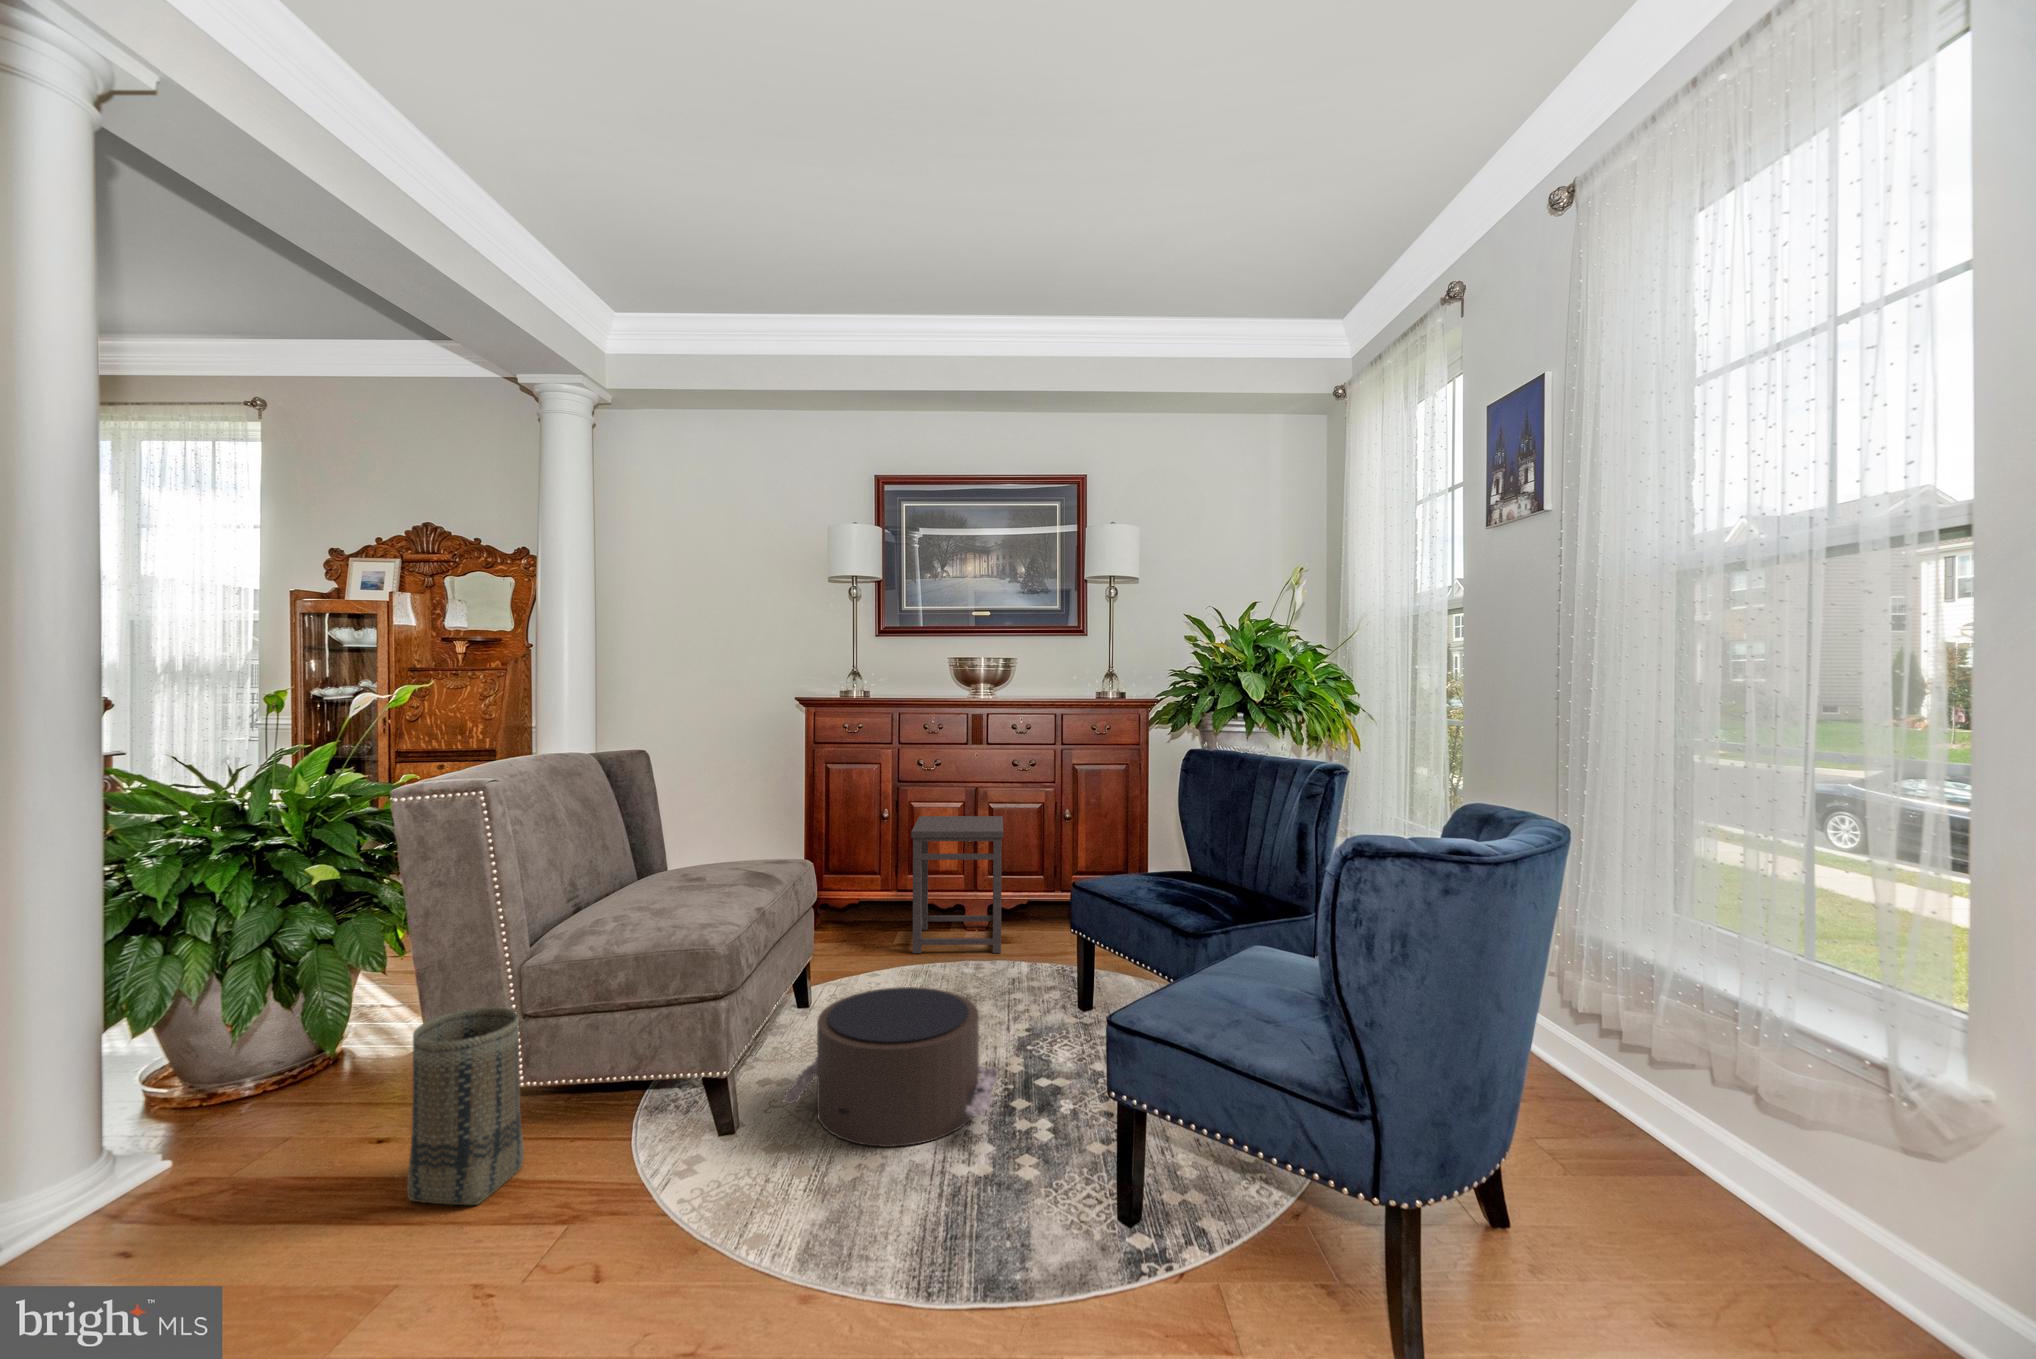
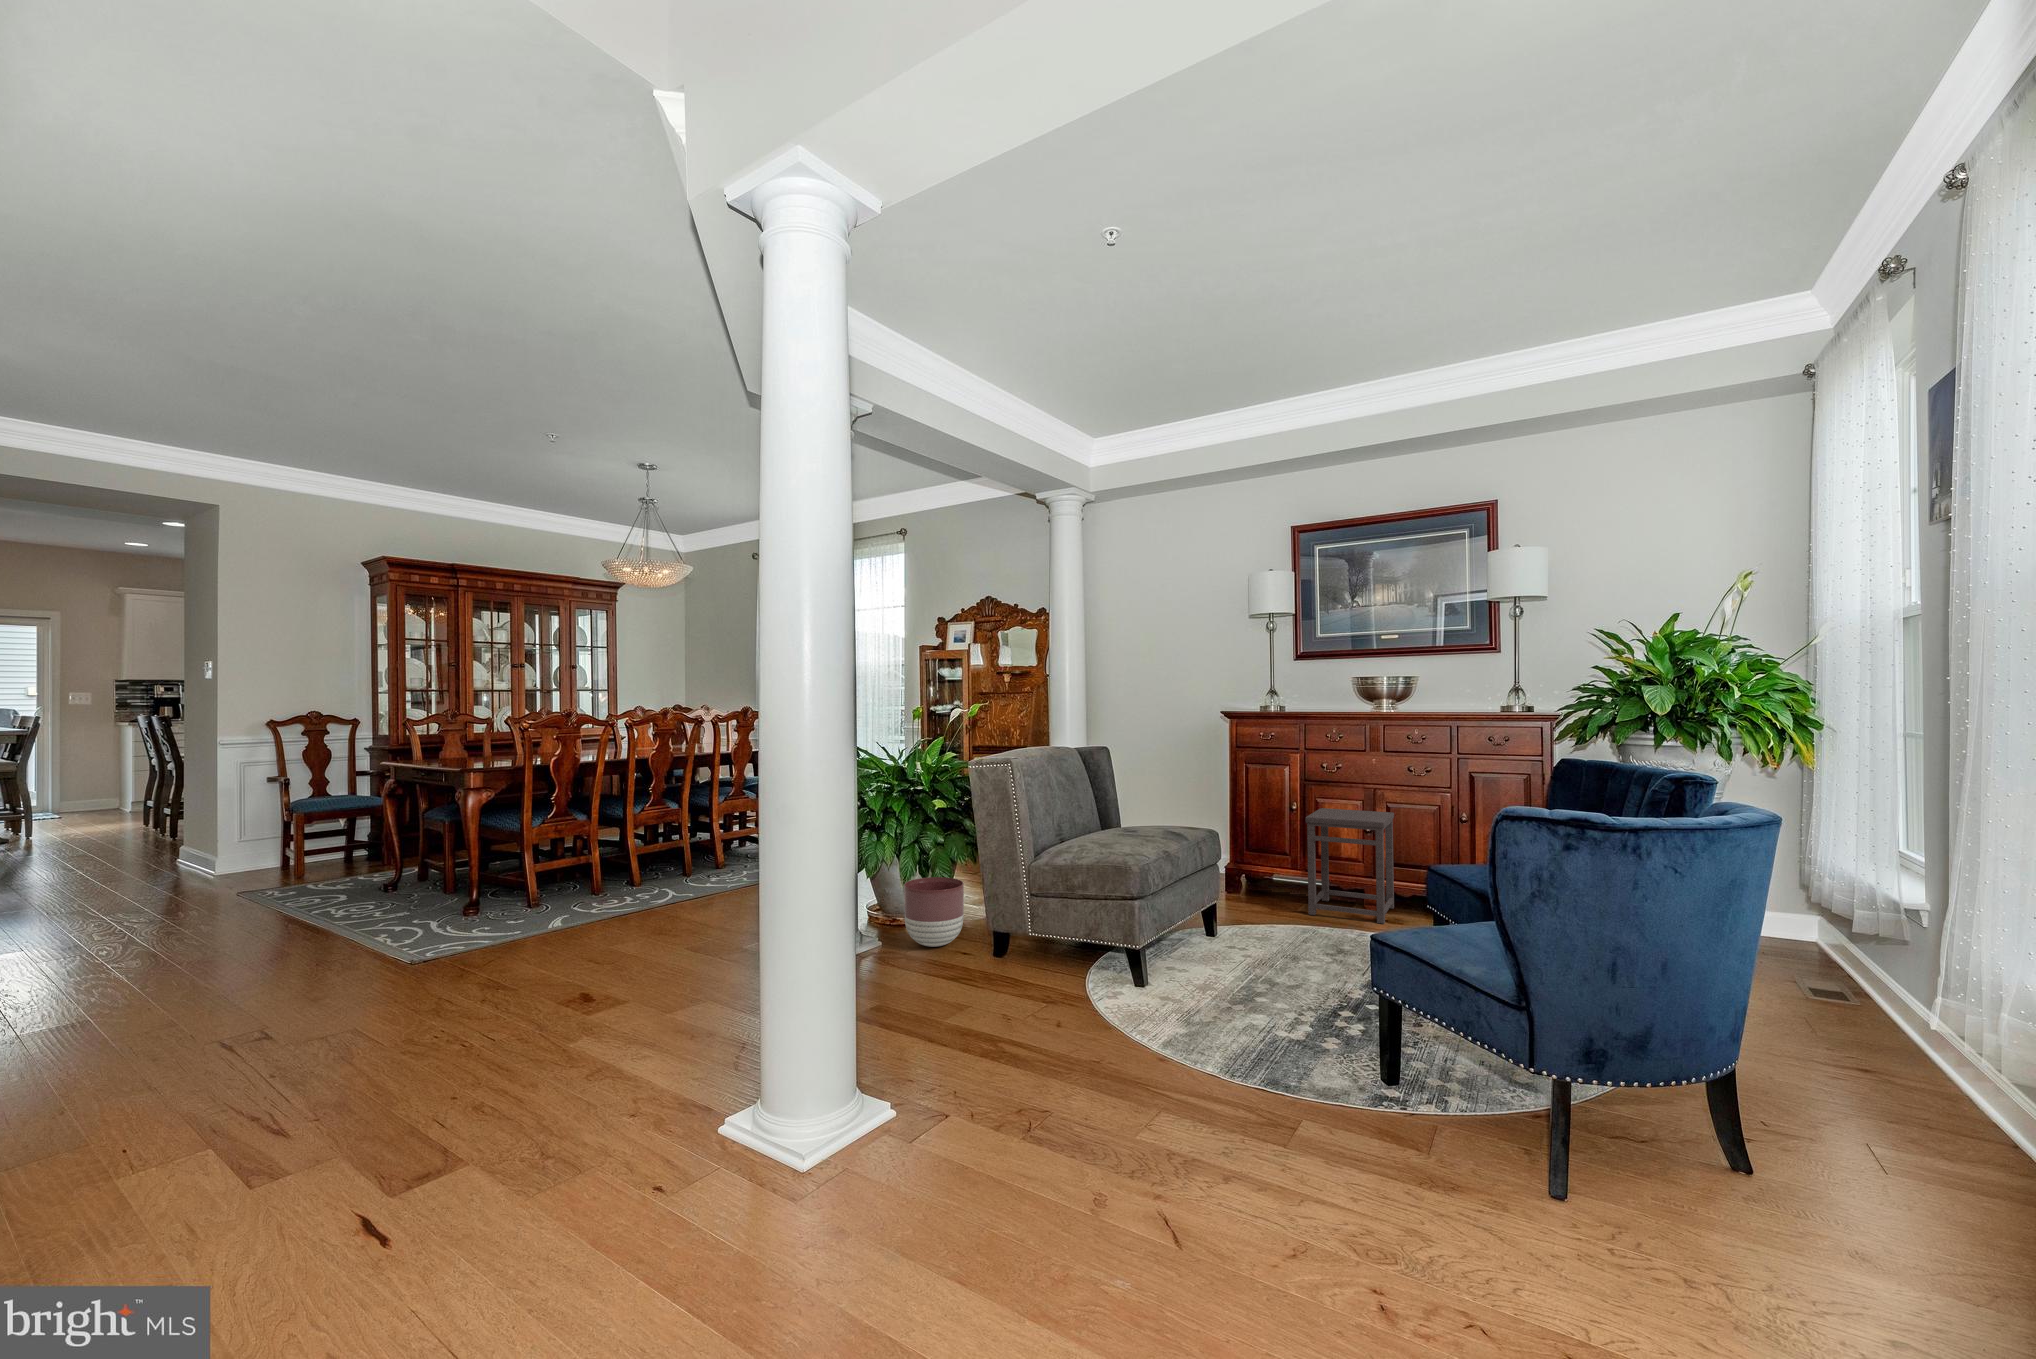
pouf: present [783,987,998,1147] -> none [1175,918,1332,1016]
planter: none [243,995,381,1133] -> present [904,877,964,947]
basket: present [407,1007,524,1205] -> none [975,886,1030,991]

